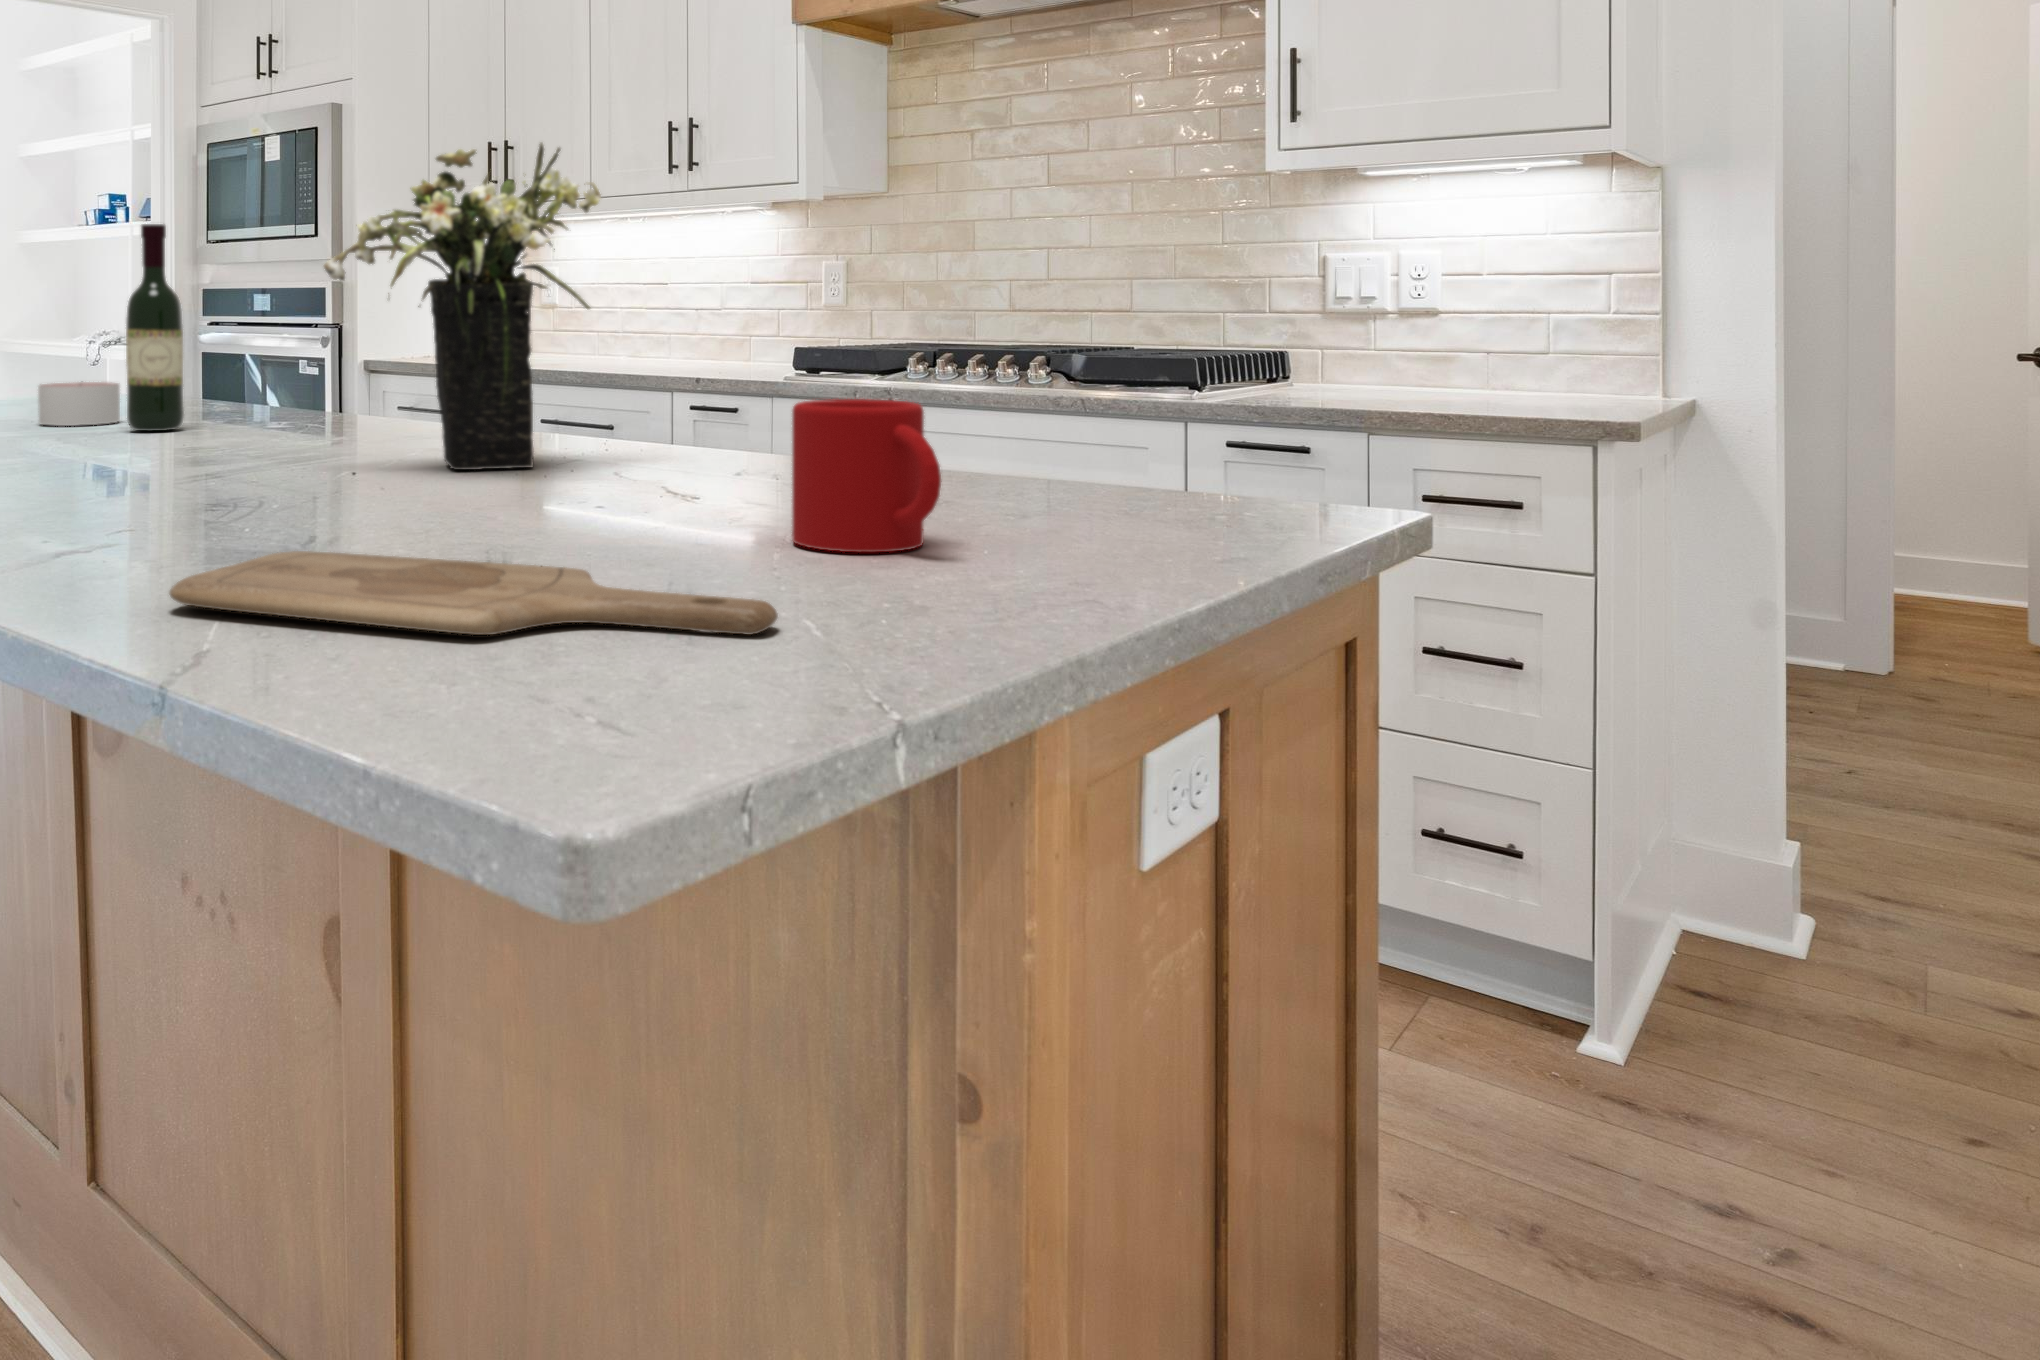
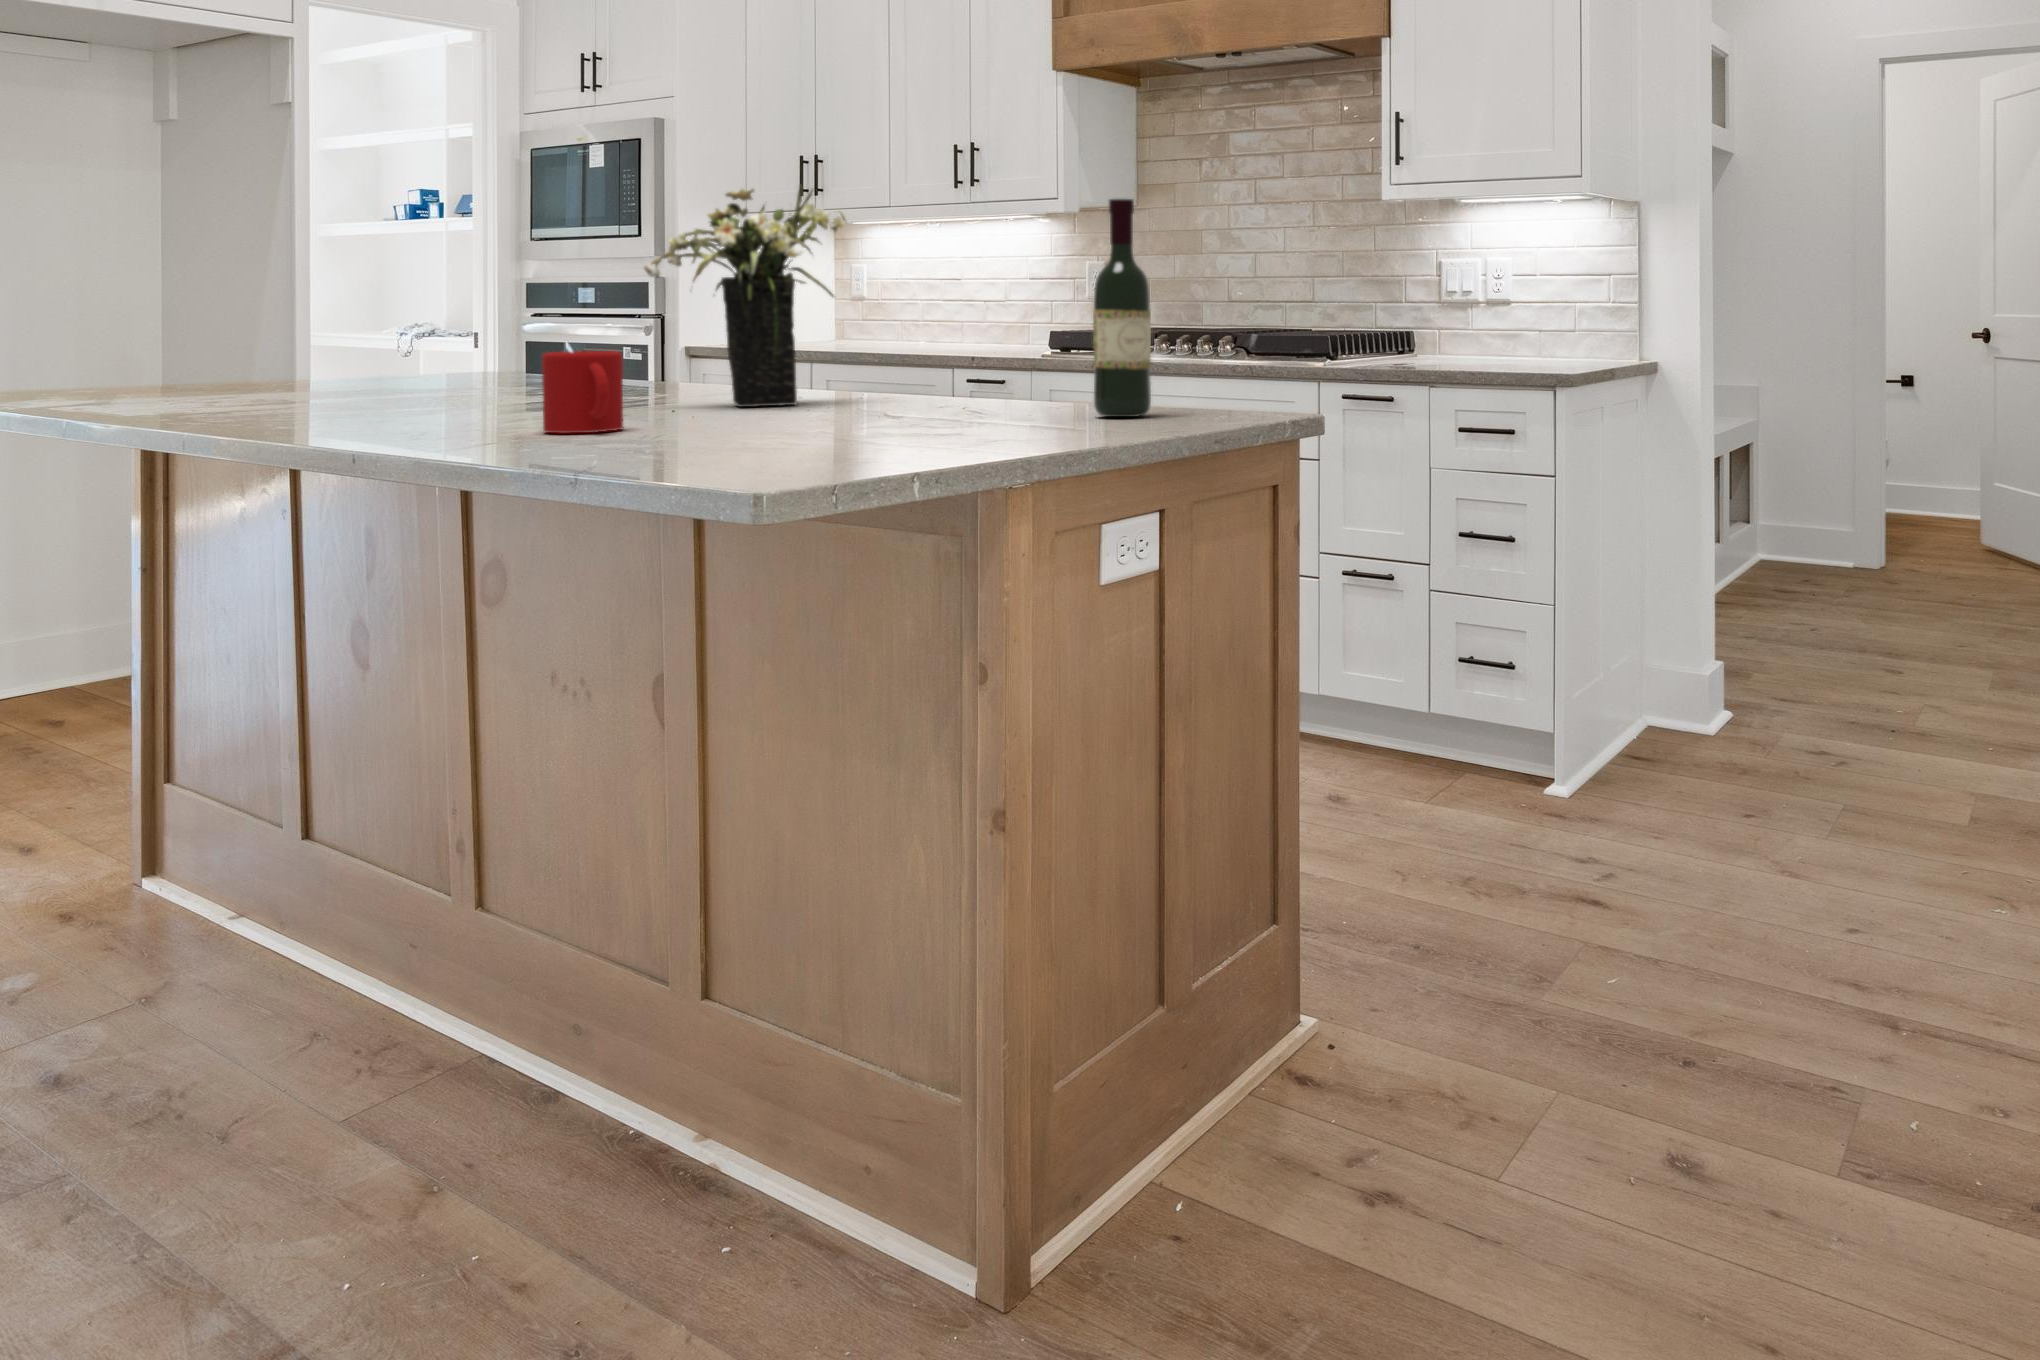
wine bottle: present [126,224,184,431] -> present [1093,199,1151,417]
candle: present [38,382,120,426] -> none [400,358,471,391]
mug: present [792,399,941,552] -> present [542,351,623,433]
cutting board: present [169,551,778,635] -> none [556,431,886,455]

